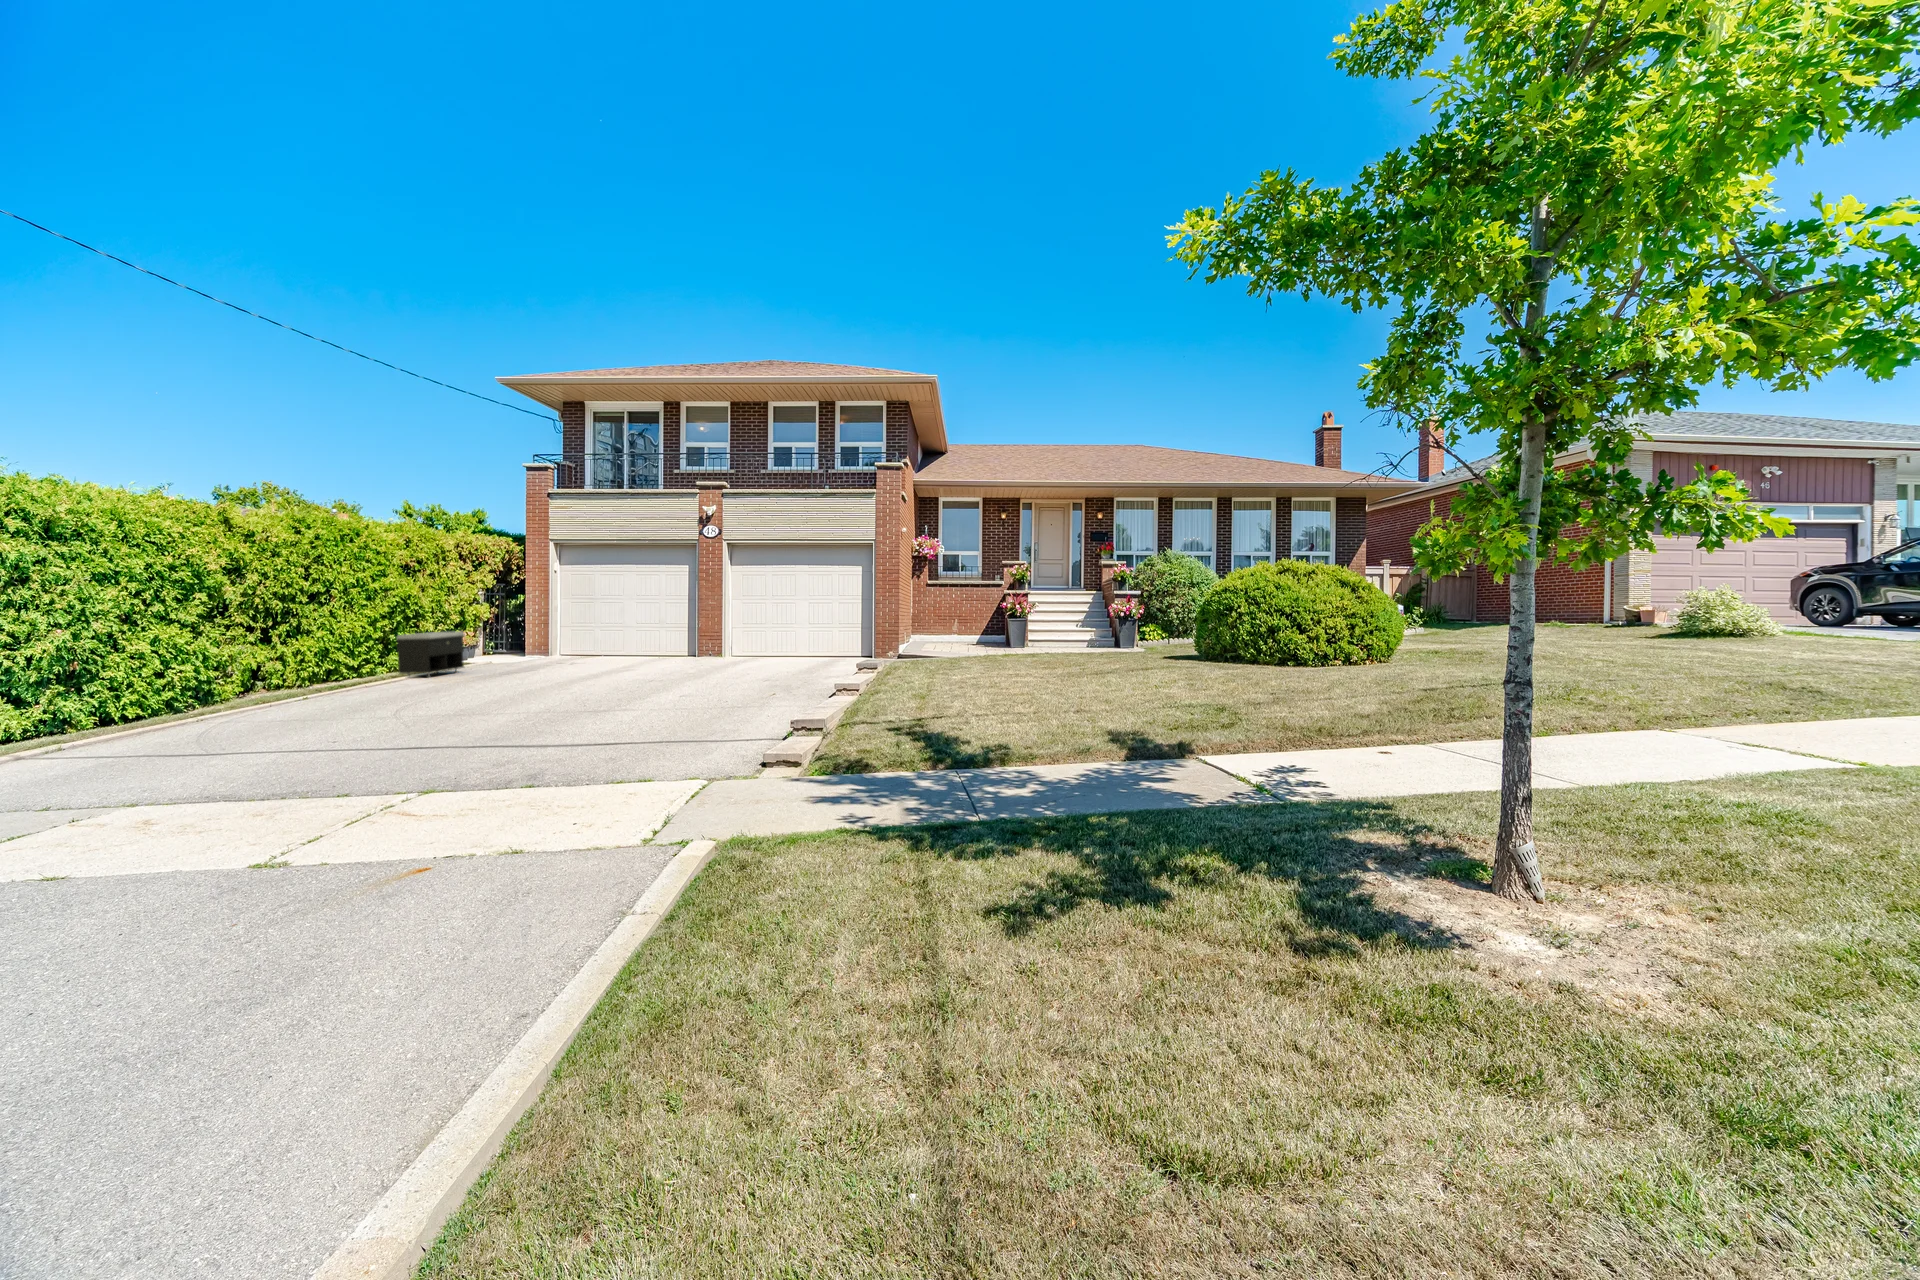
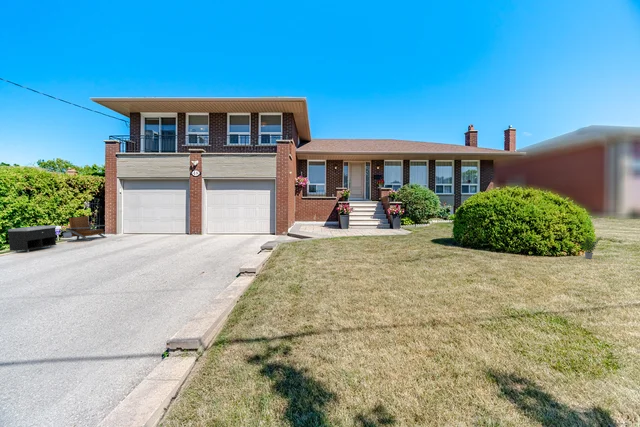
lounge chair: none [465,618,533,667] -> present [66,216,106,242]
potted plant: none [1354,633,1391,670] -> present [581,237,601,259]

